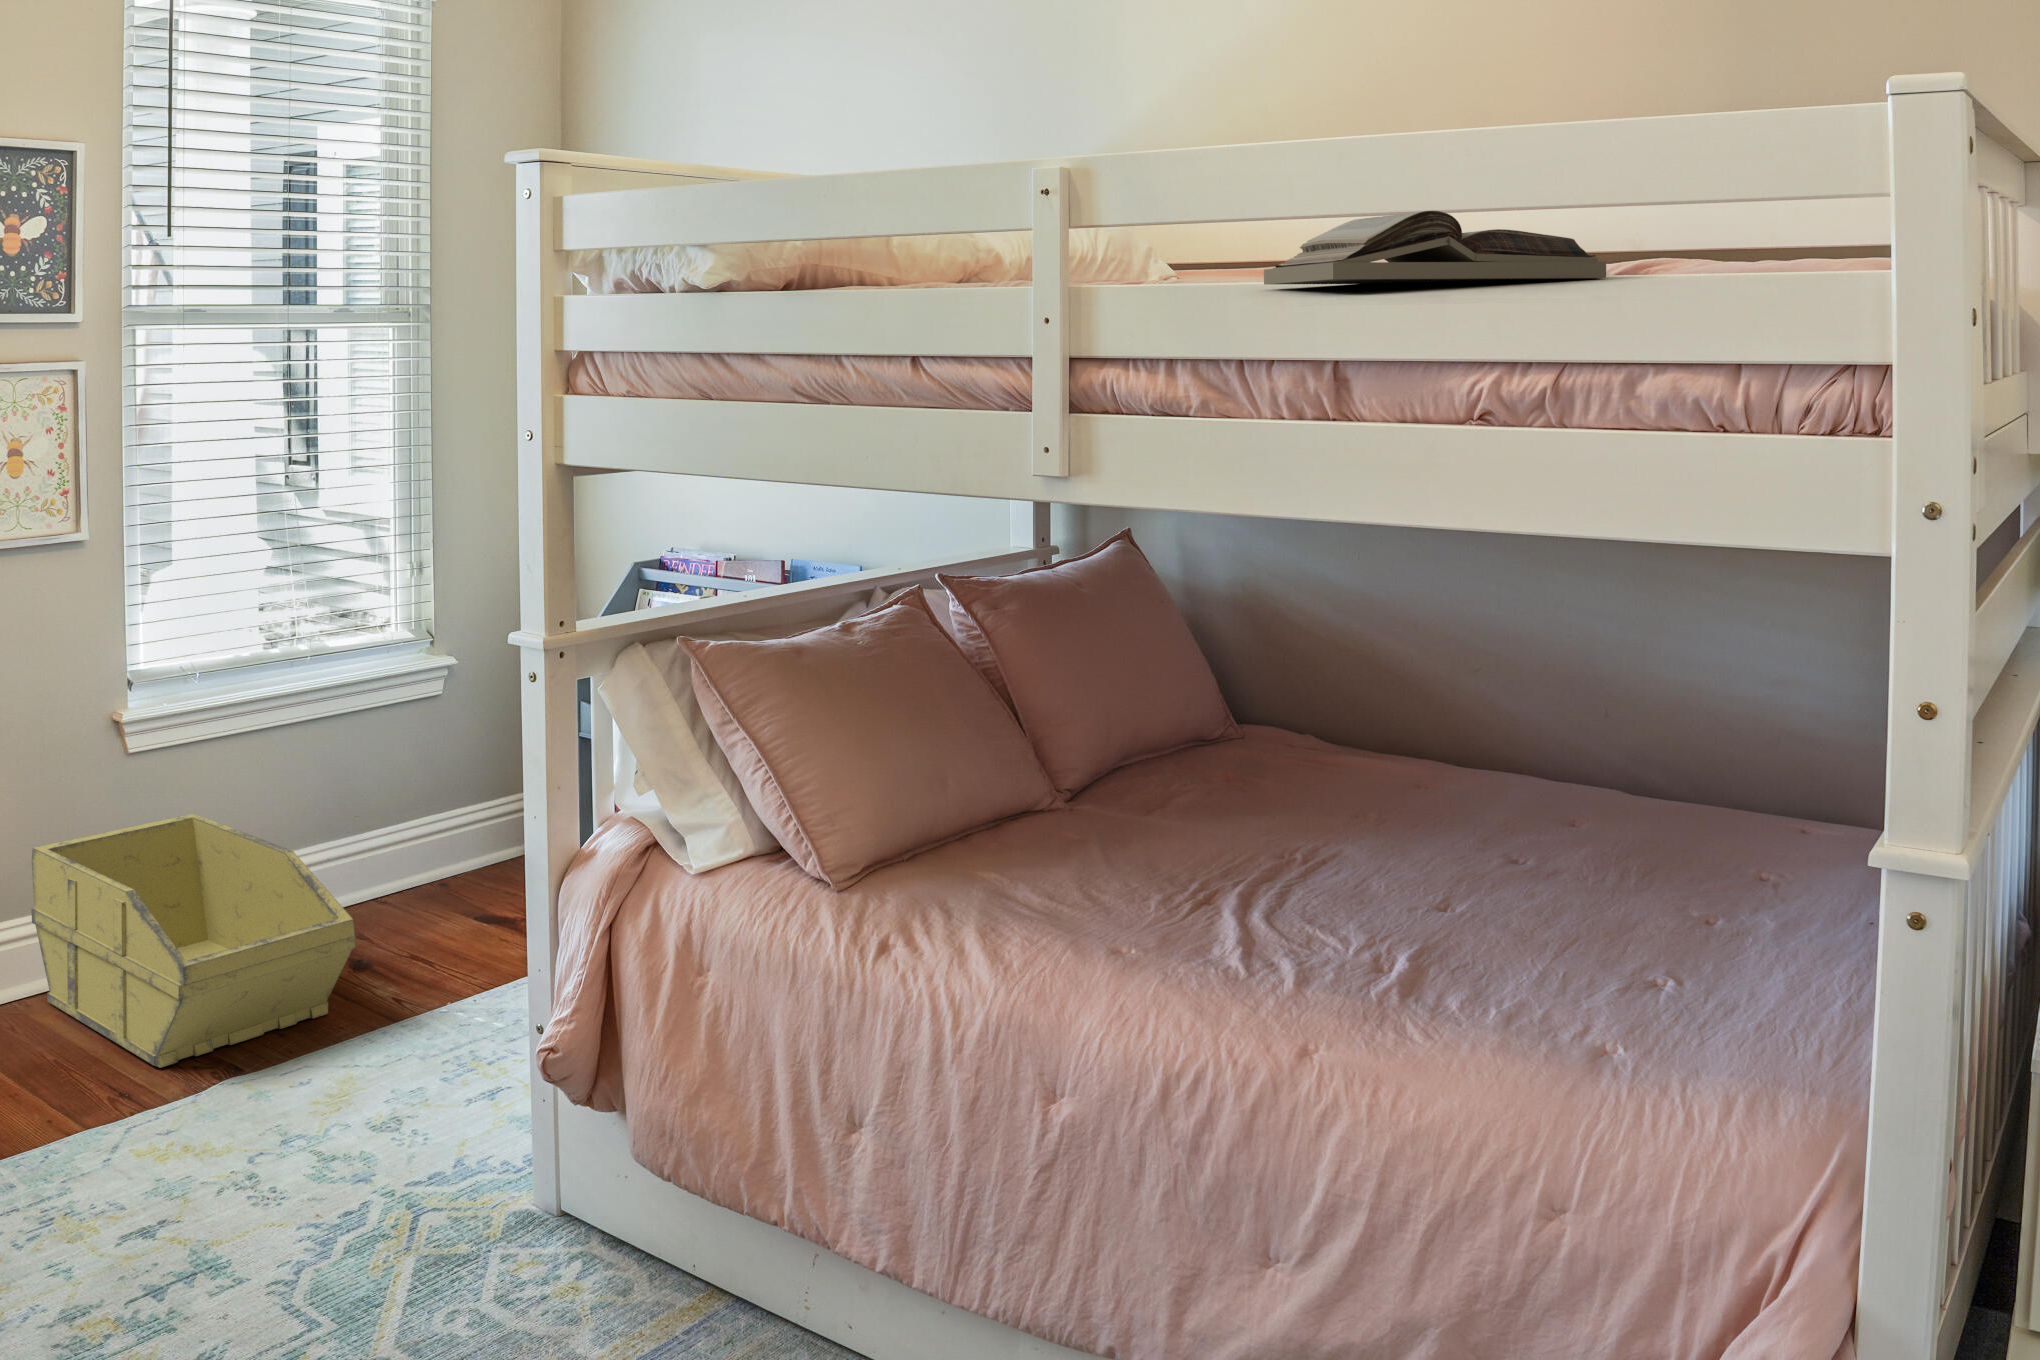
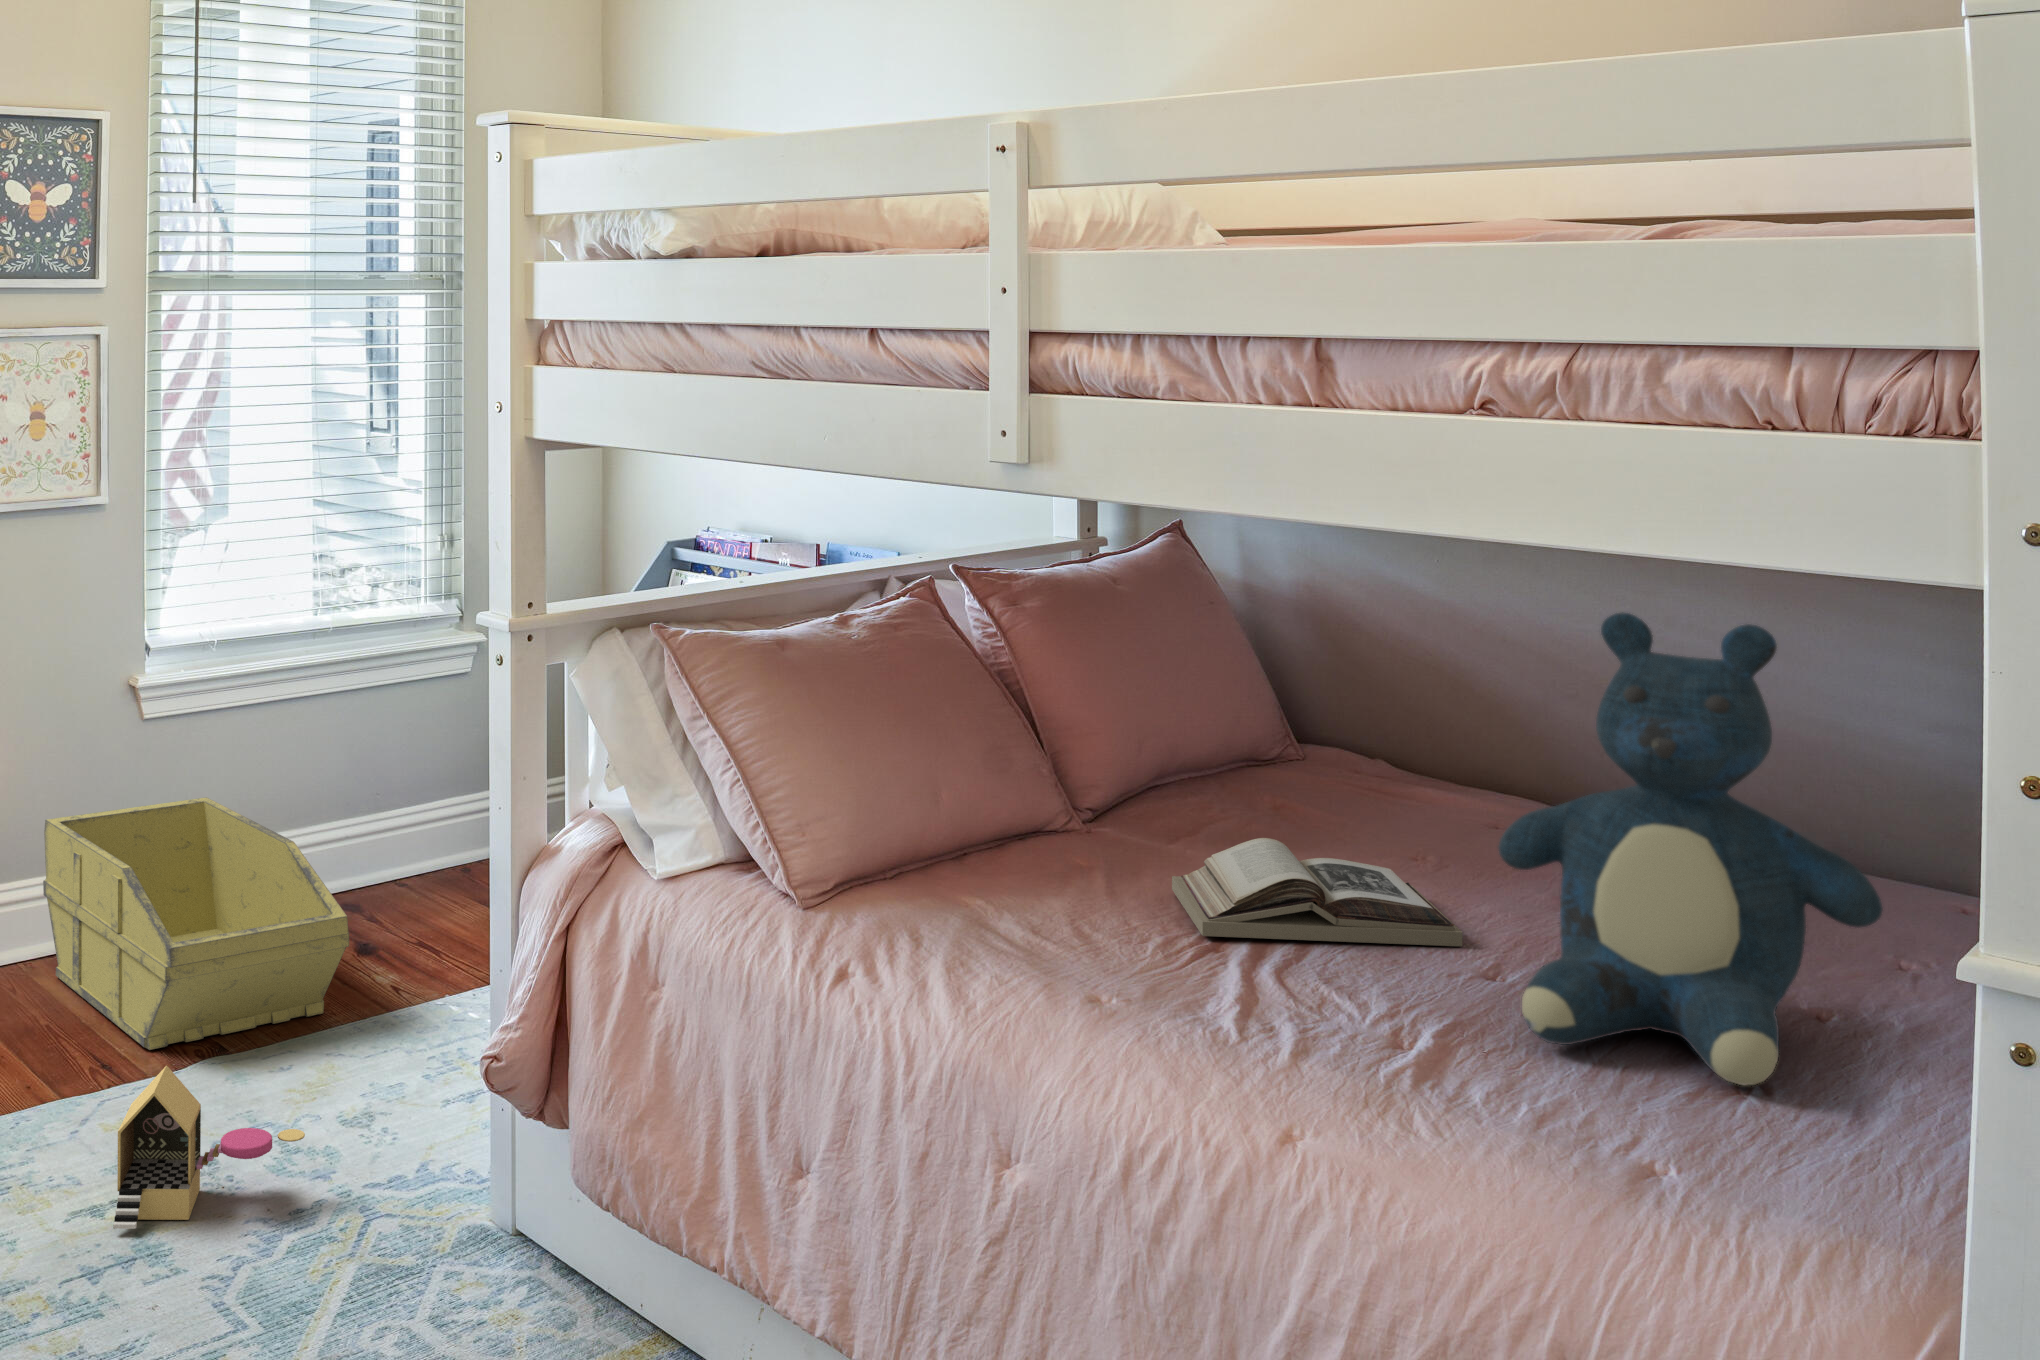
book: present [1264,211,1606,285] -> present [1172,838,1462,947]
teddy bear: none [1438,587,1744,976] -> present [1499,612,1883,1086]
toy house: none [159,1086,347,1255] -> present [113,1066,305,1229]

